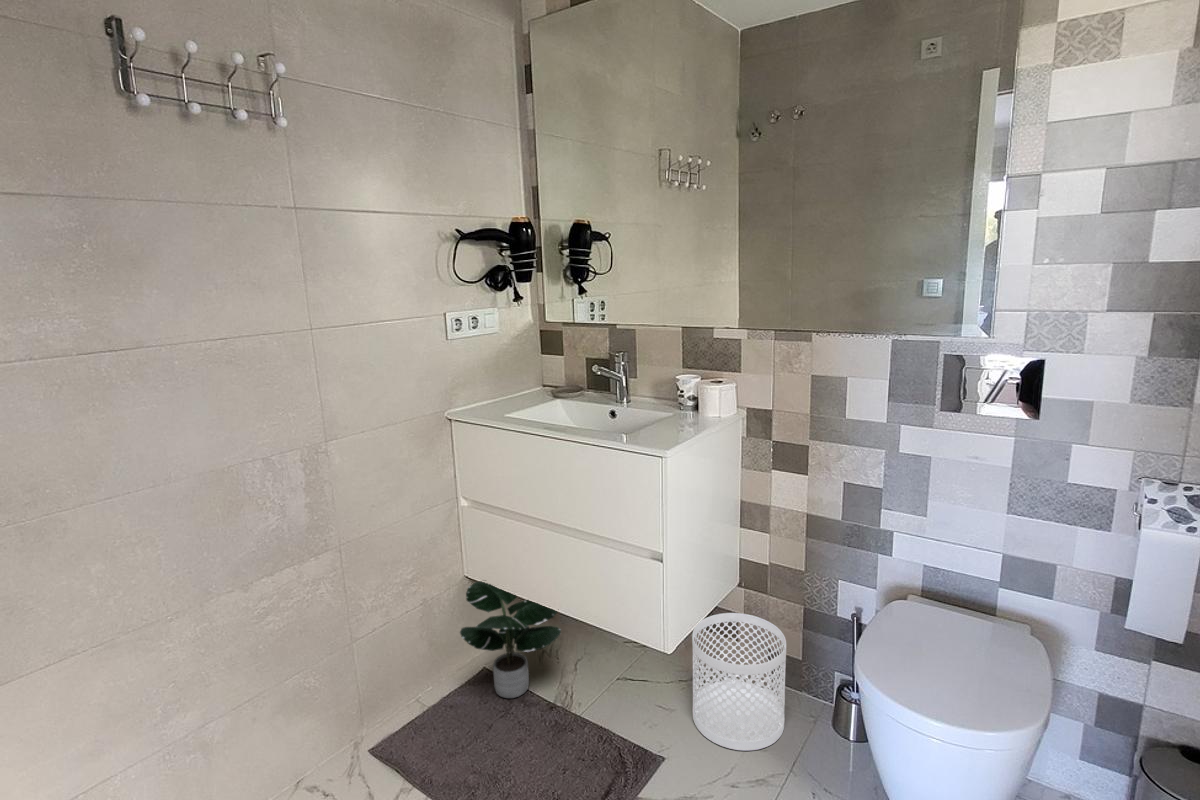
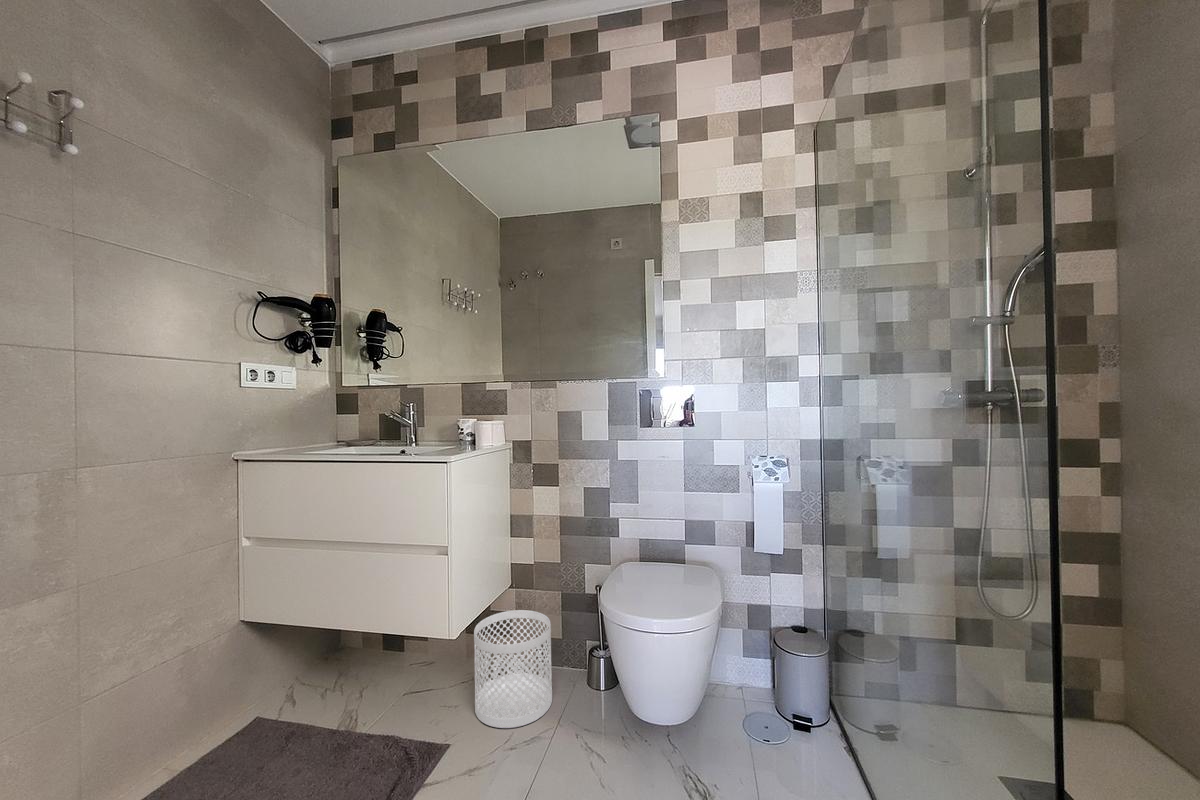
potted plant: present [460,581,561,698] -> none [225,626,345,749]

